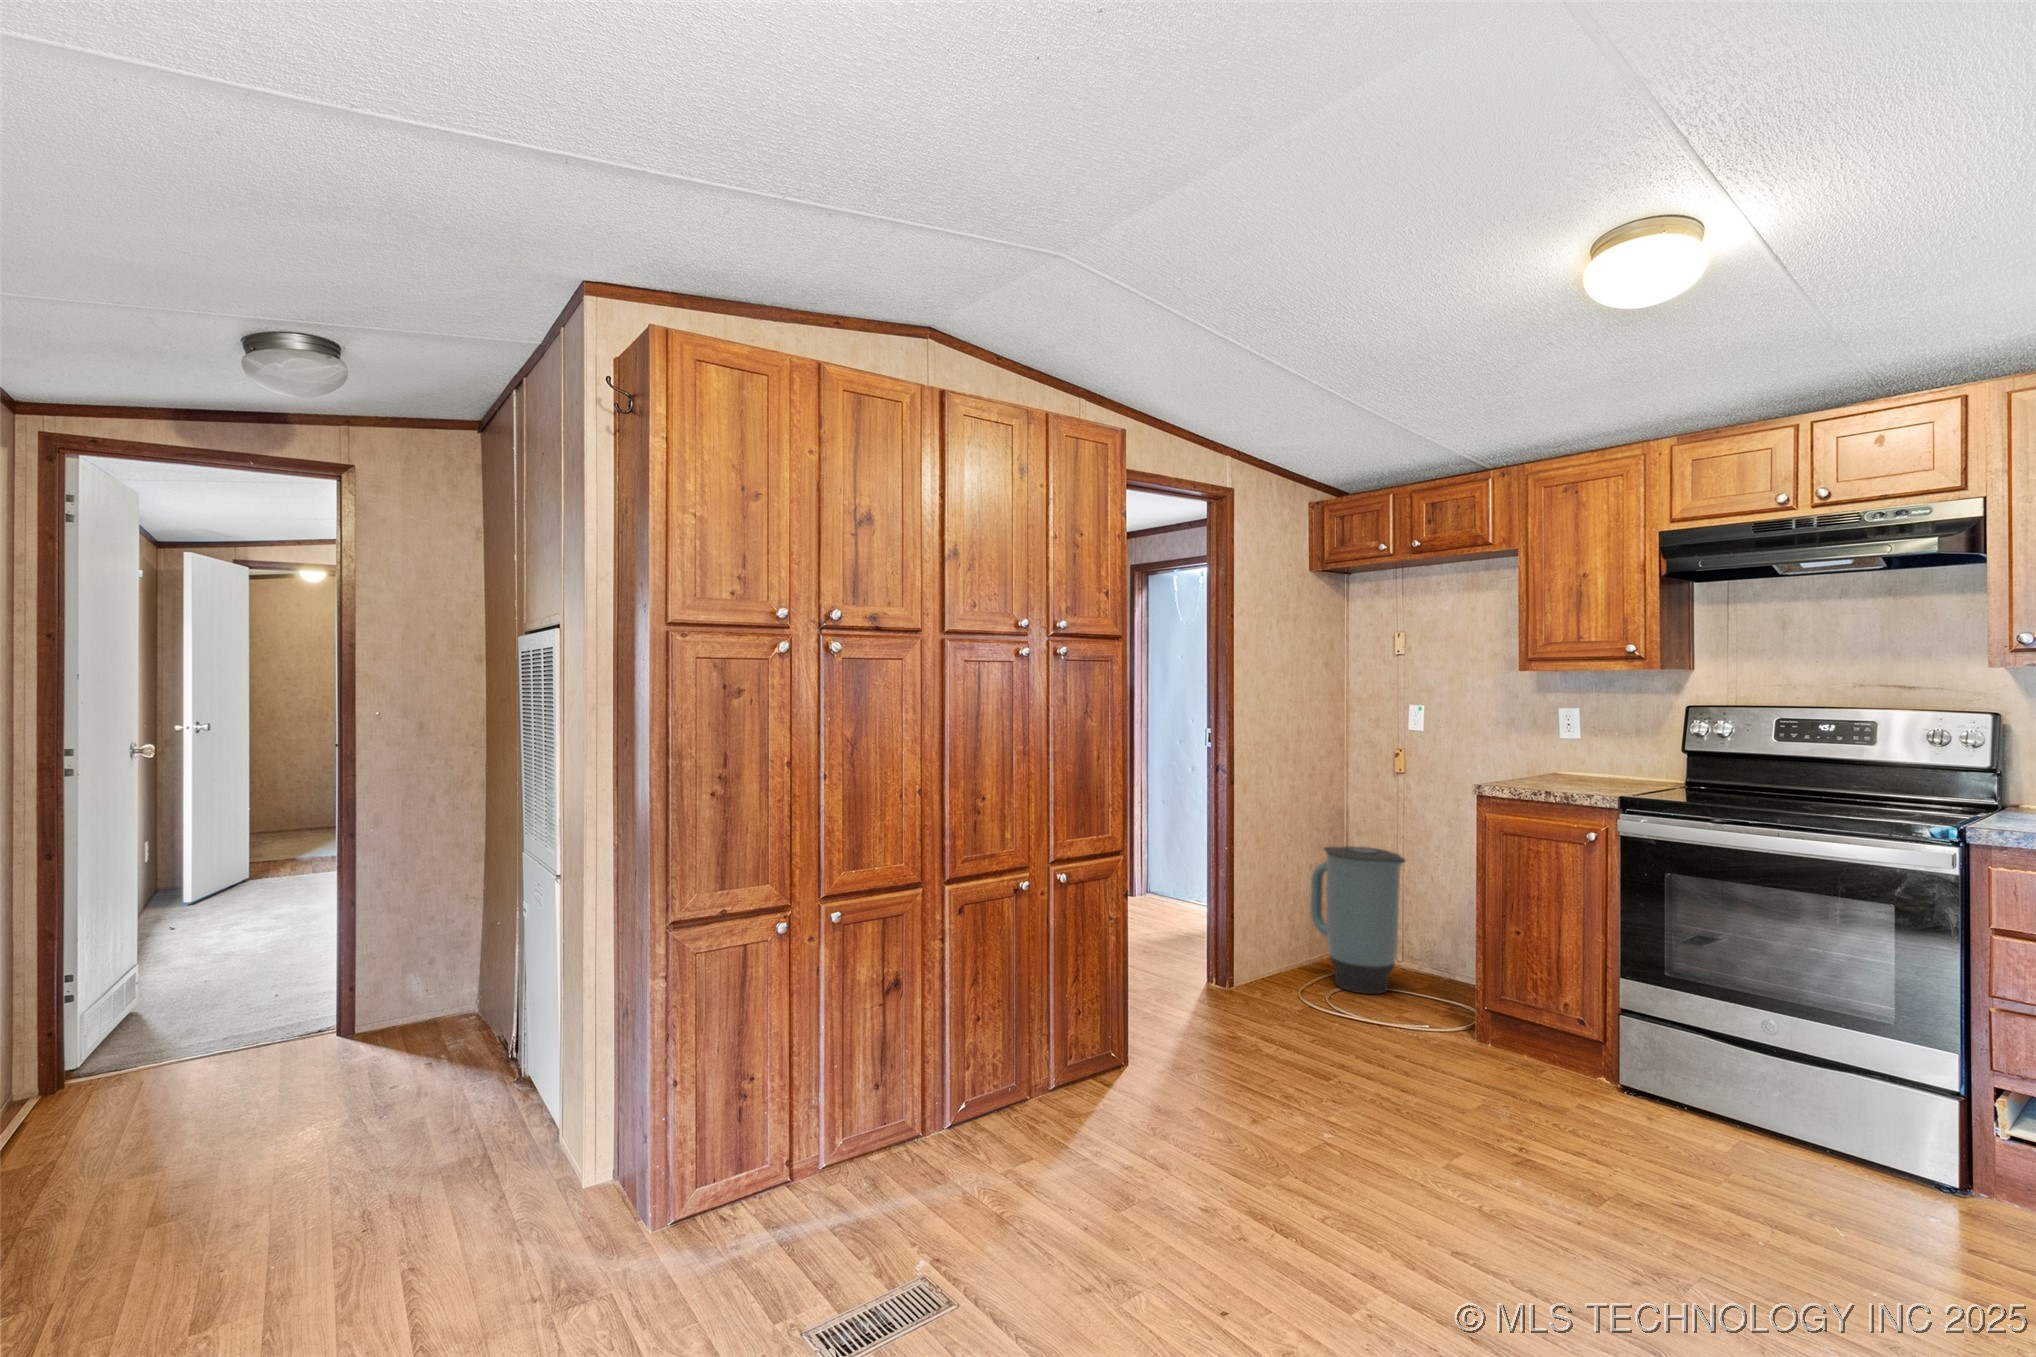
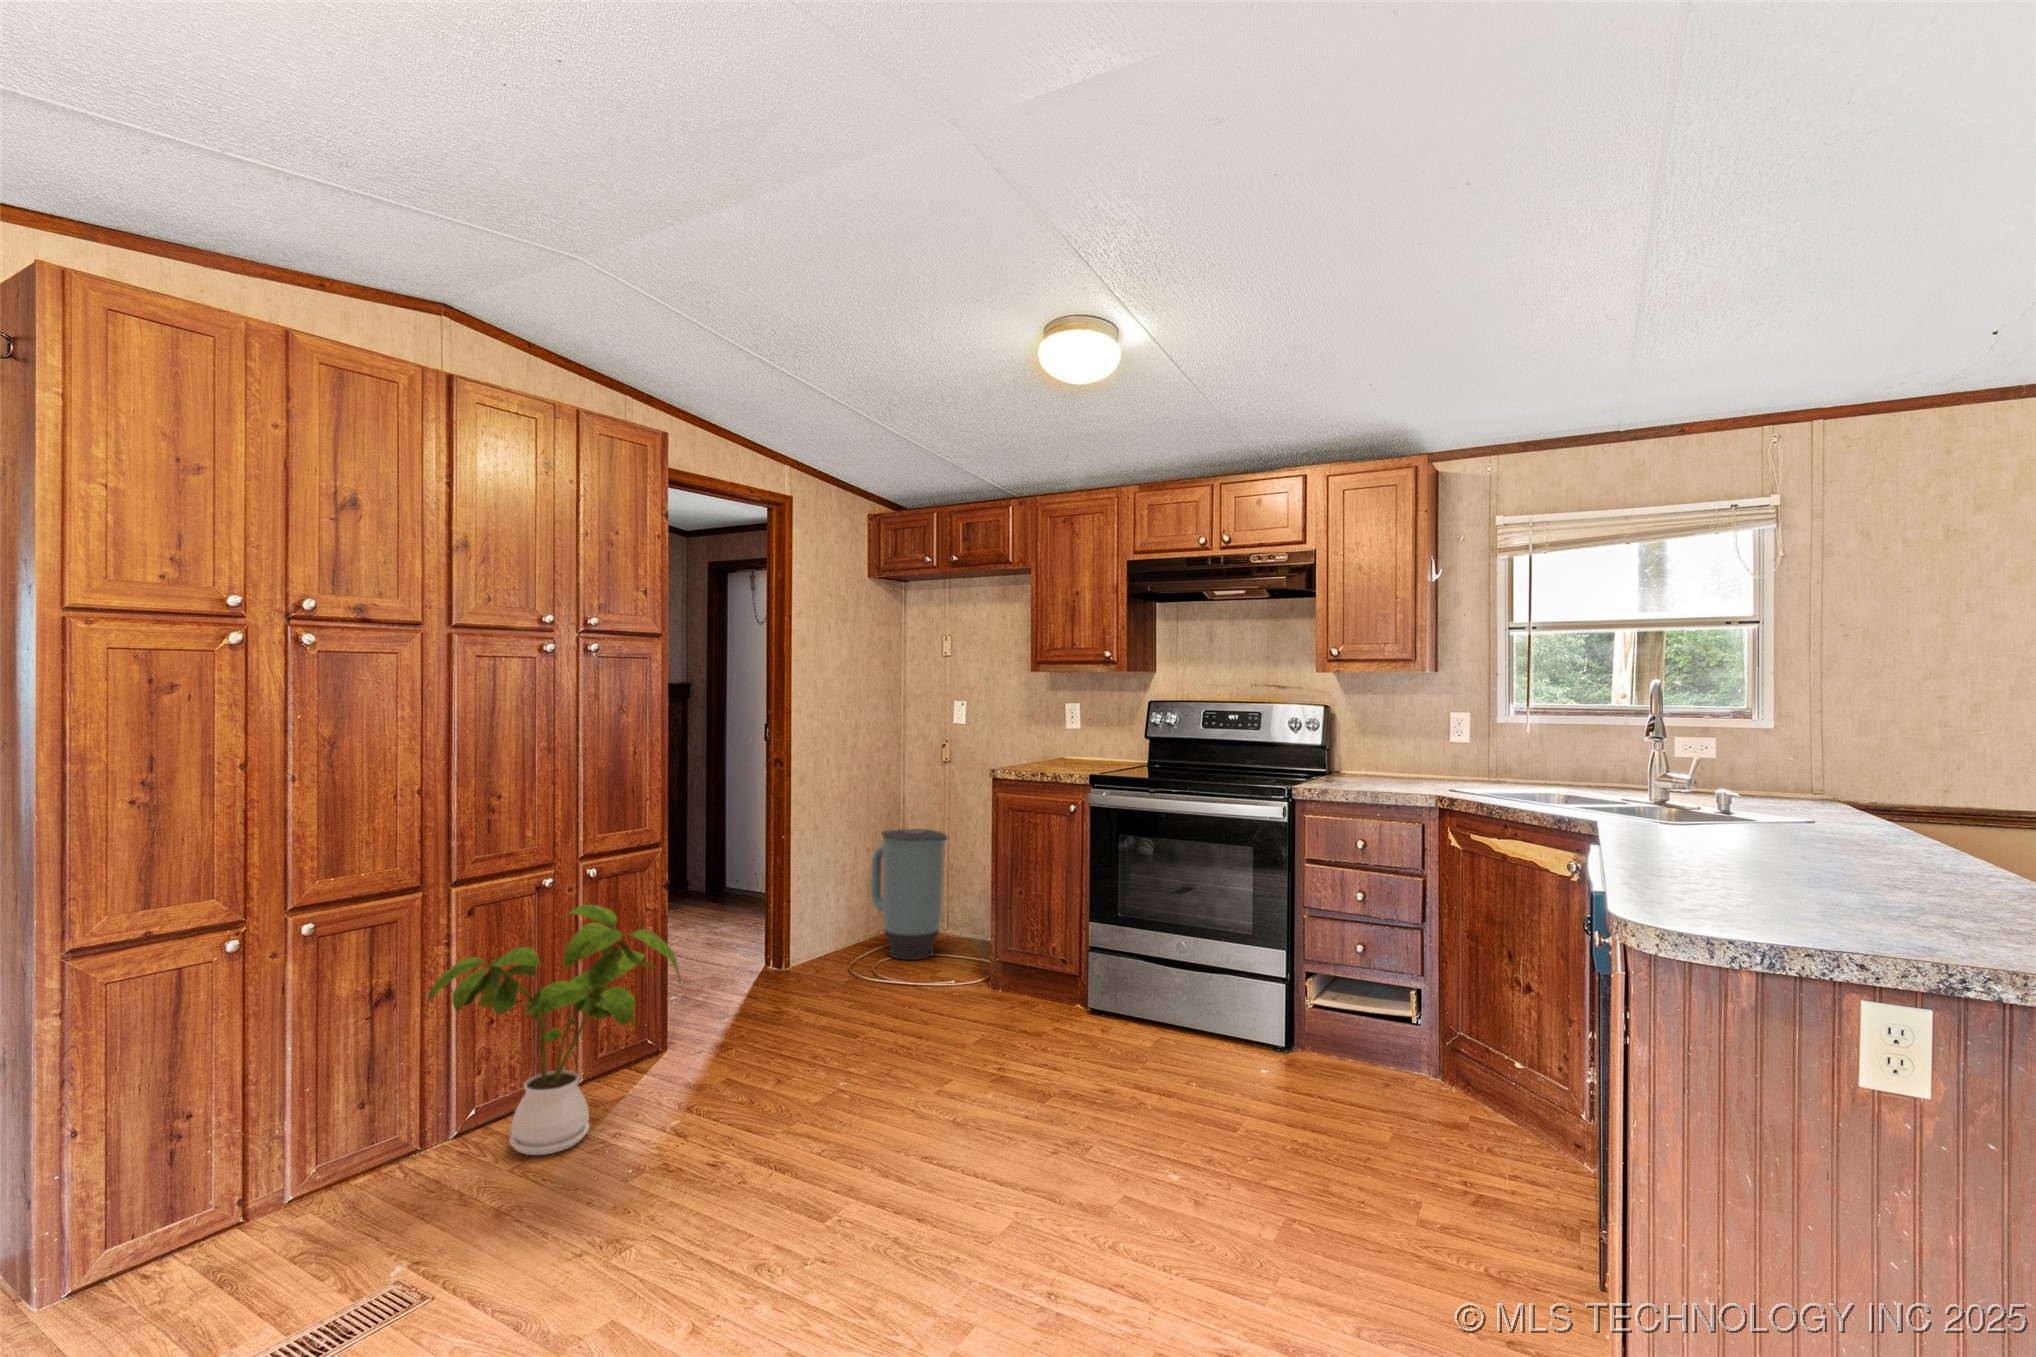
house plant: none [926,914,1167,1163] -> present [426,905,680,1155]

